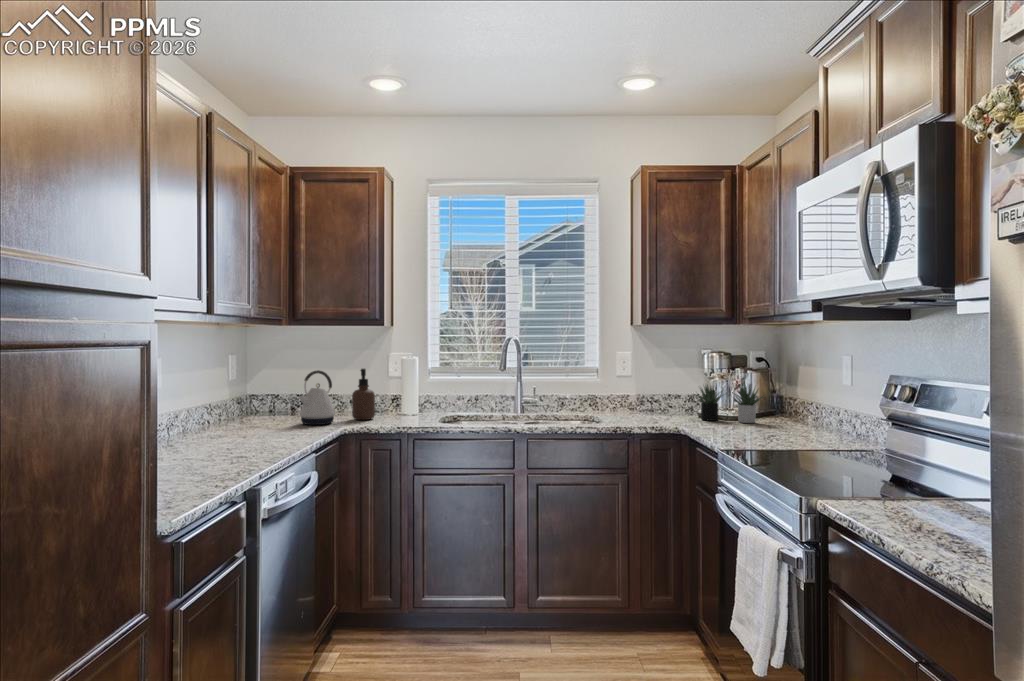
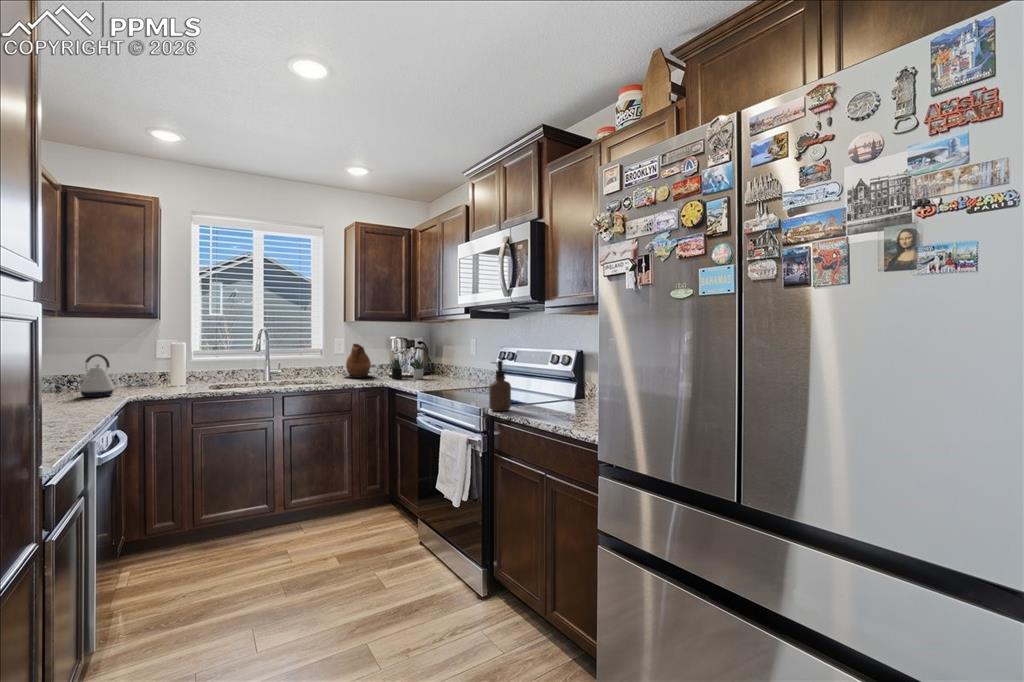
ceramic pitcher: none [624,360,676,415] -> present [345,344,372,378]
soap dispenser: present [352,369,375,420] -> present [489,360,511,411]

